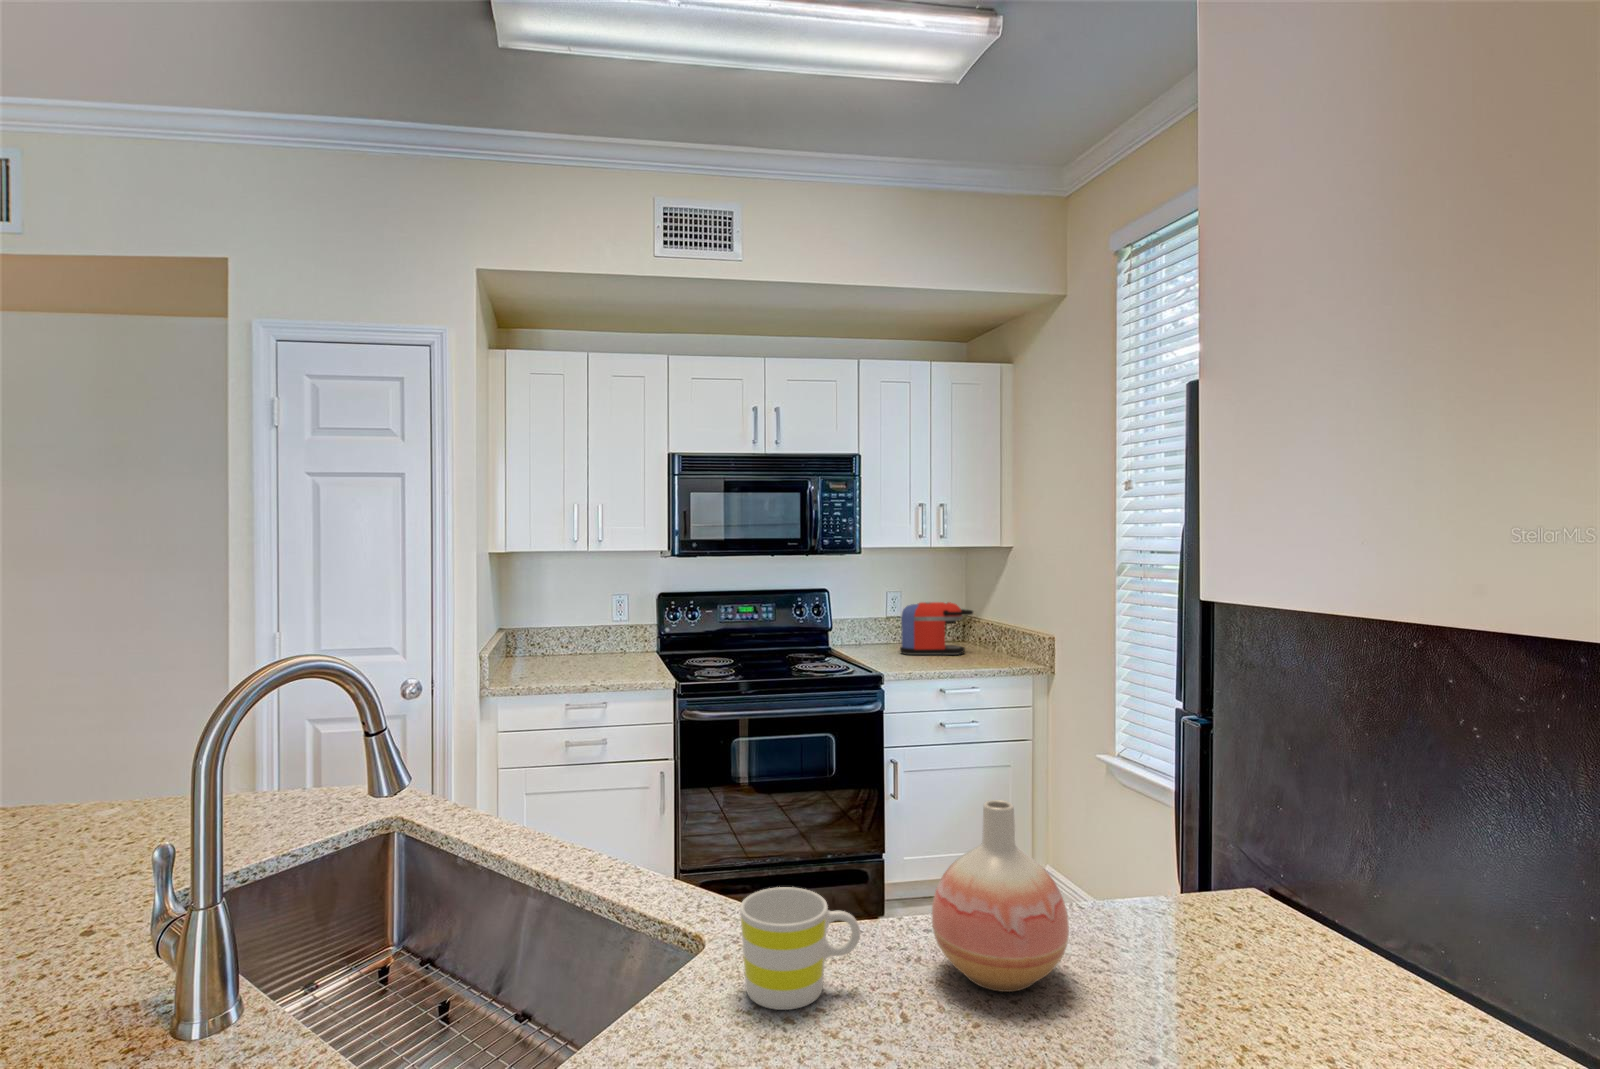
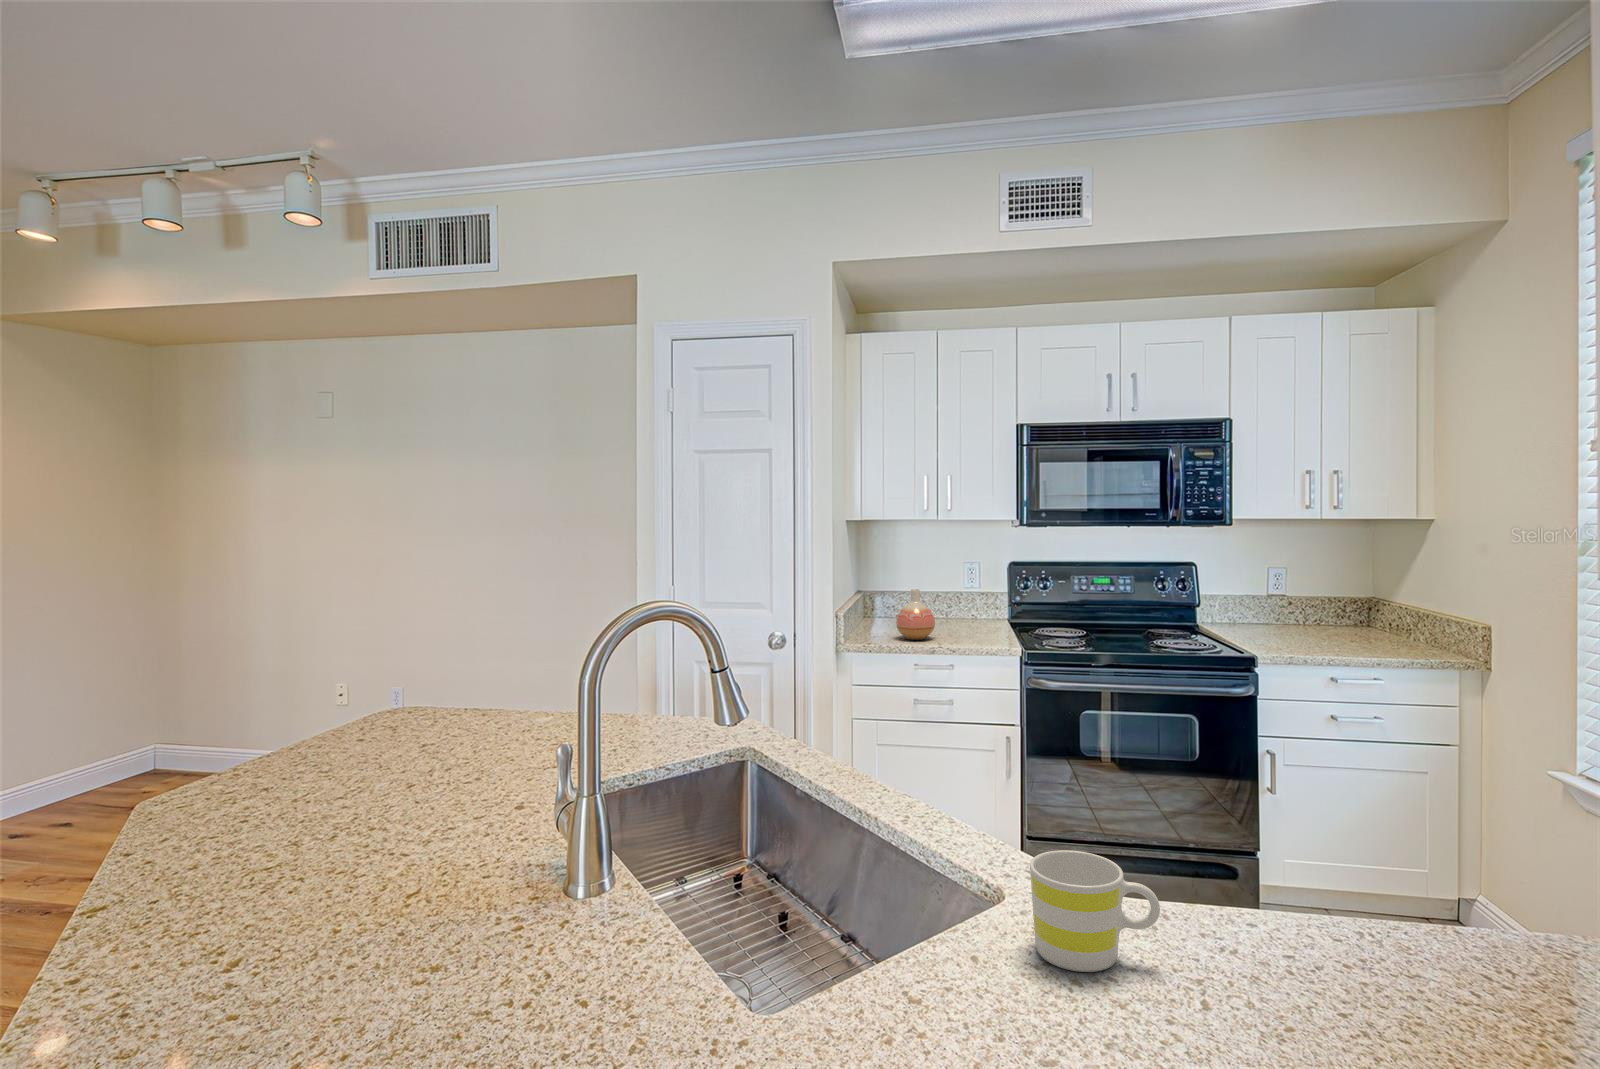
coffee maker: present [900,602,973,655] -> none [1286,578,1387,641]
vase: present [932,800,1069,992] -> present [896,589,935,640]

